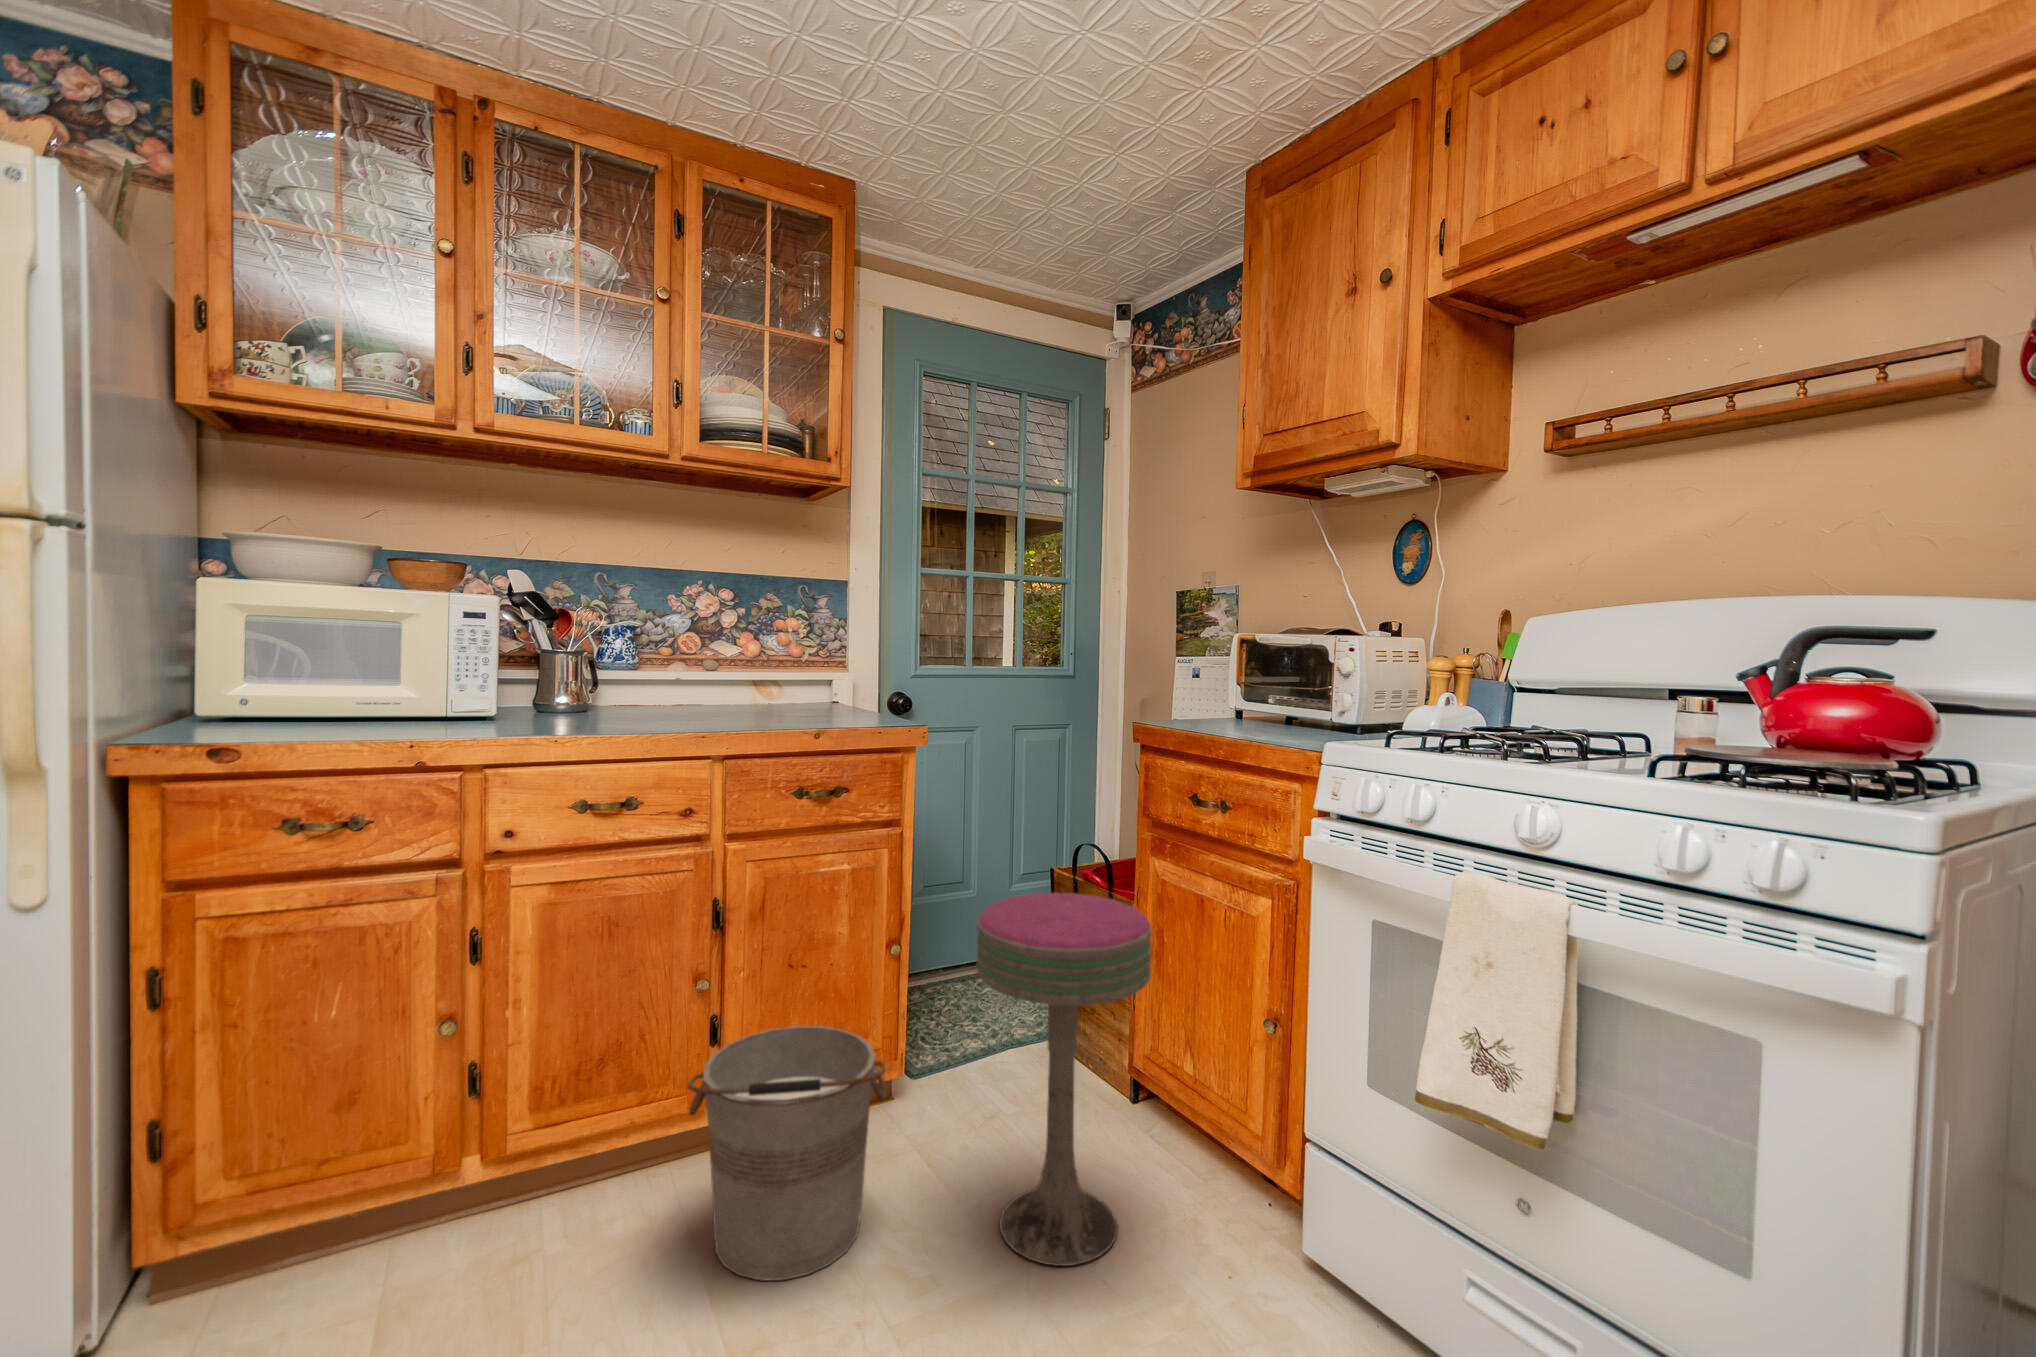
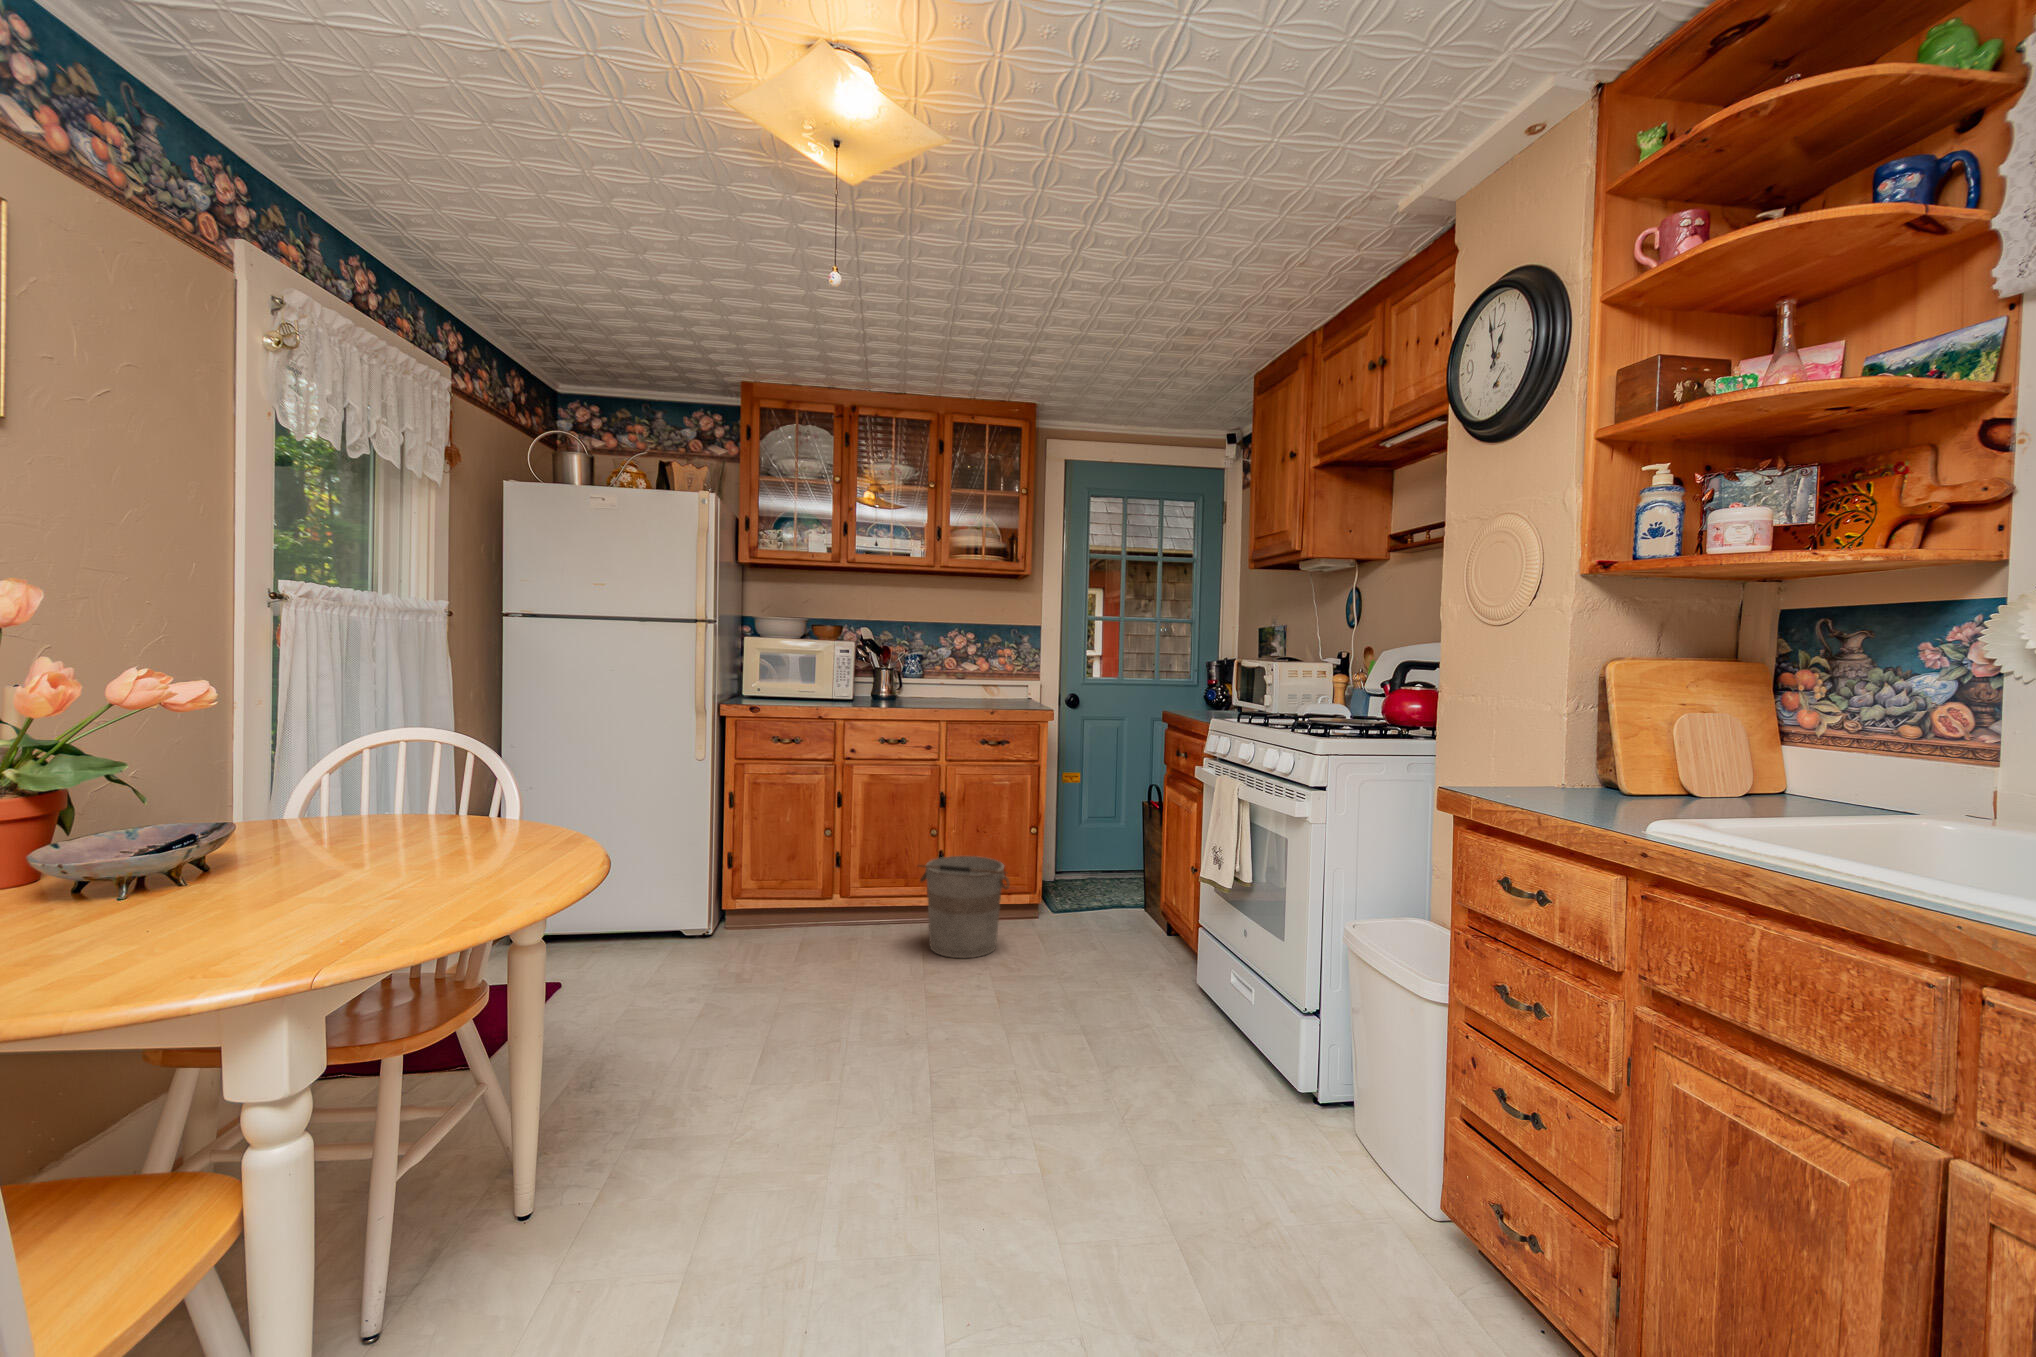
bar stool: present [977,893,1152,1266] -> none [1047,799,1136,976]

